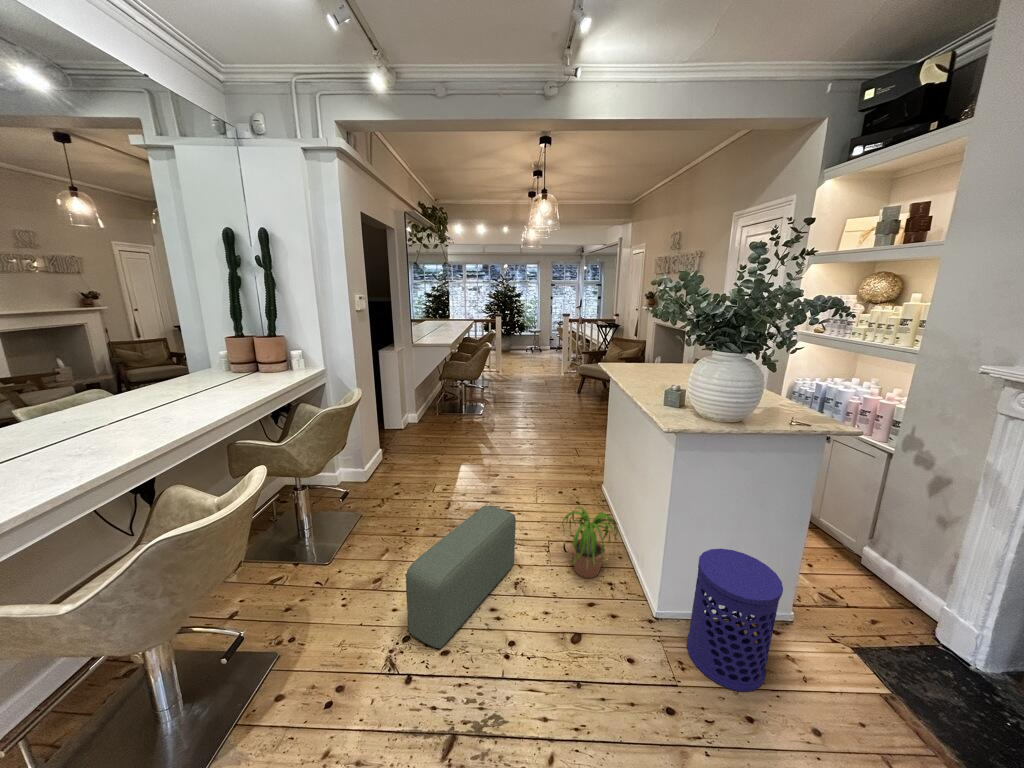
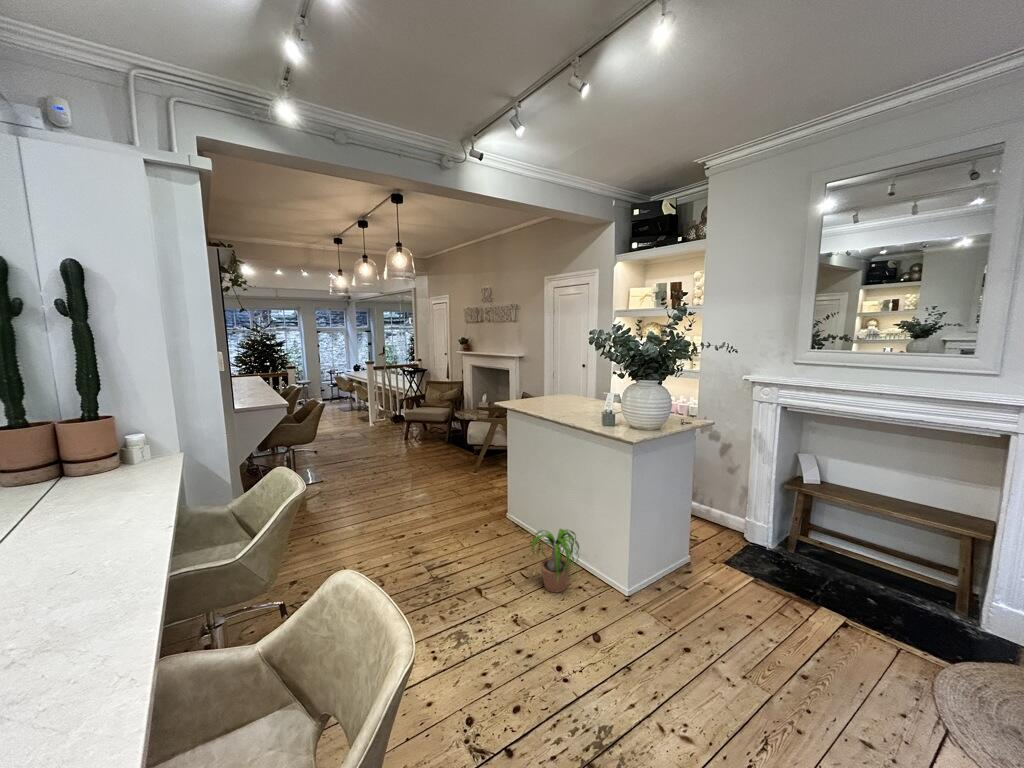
pouf: present [406,505,516,648] -> none [463,556,513,714]
waste bin: present [687,549,783,692] -> none [654,521,715,619]

